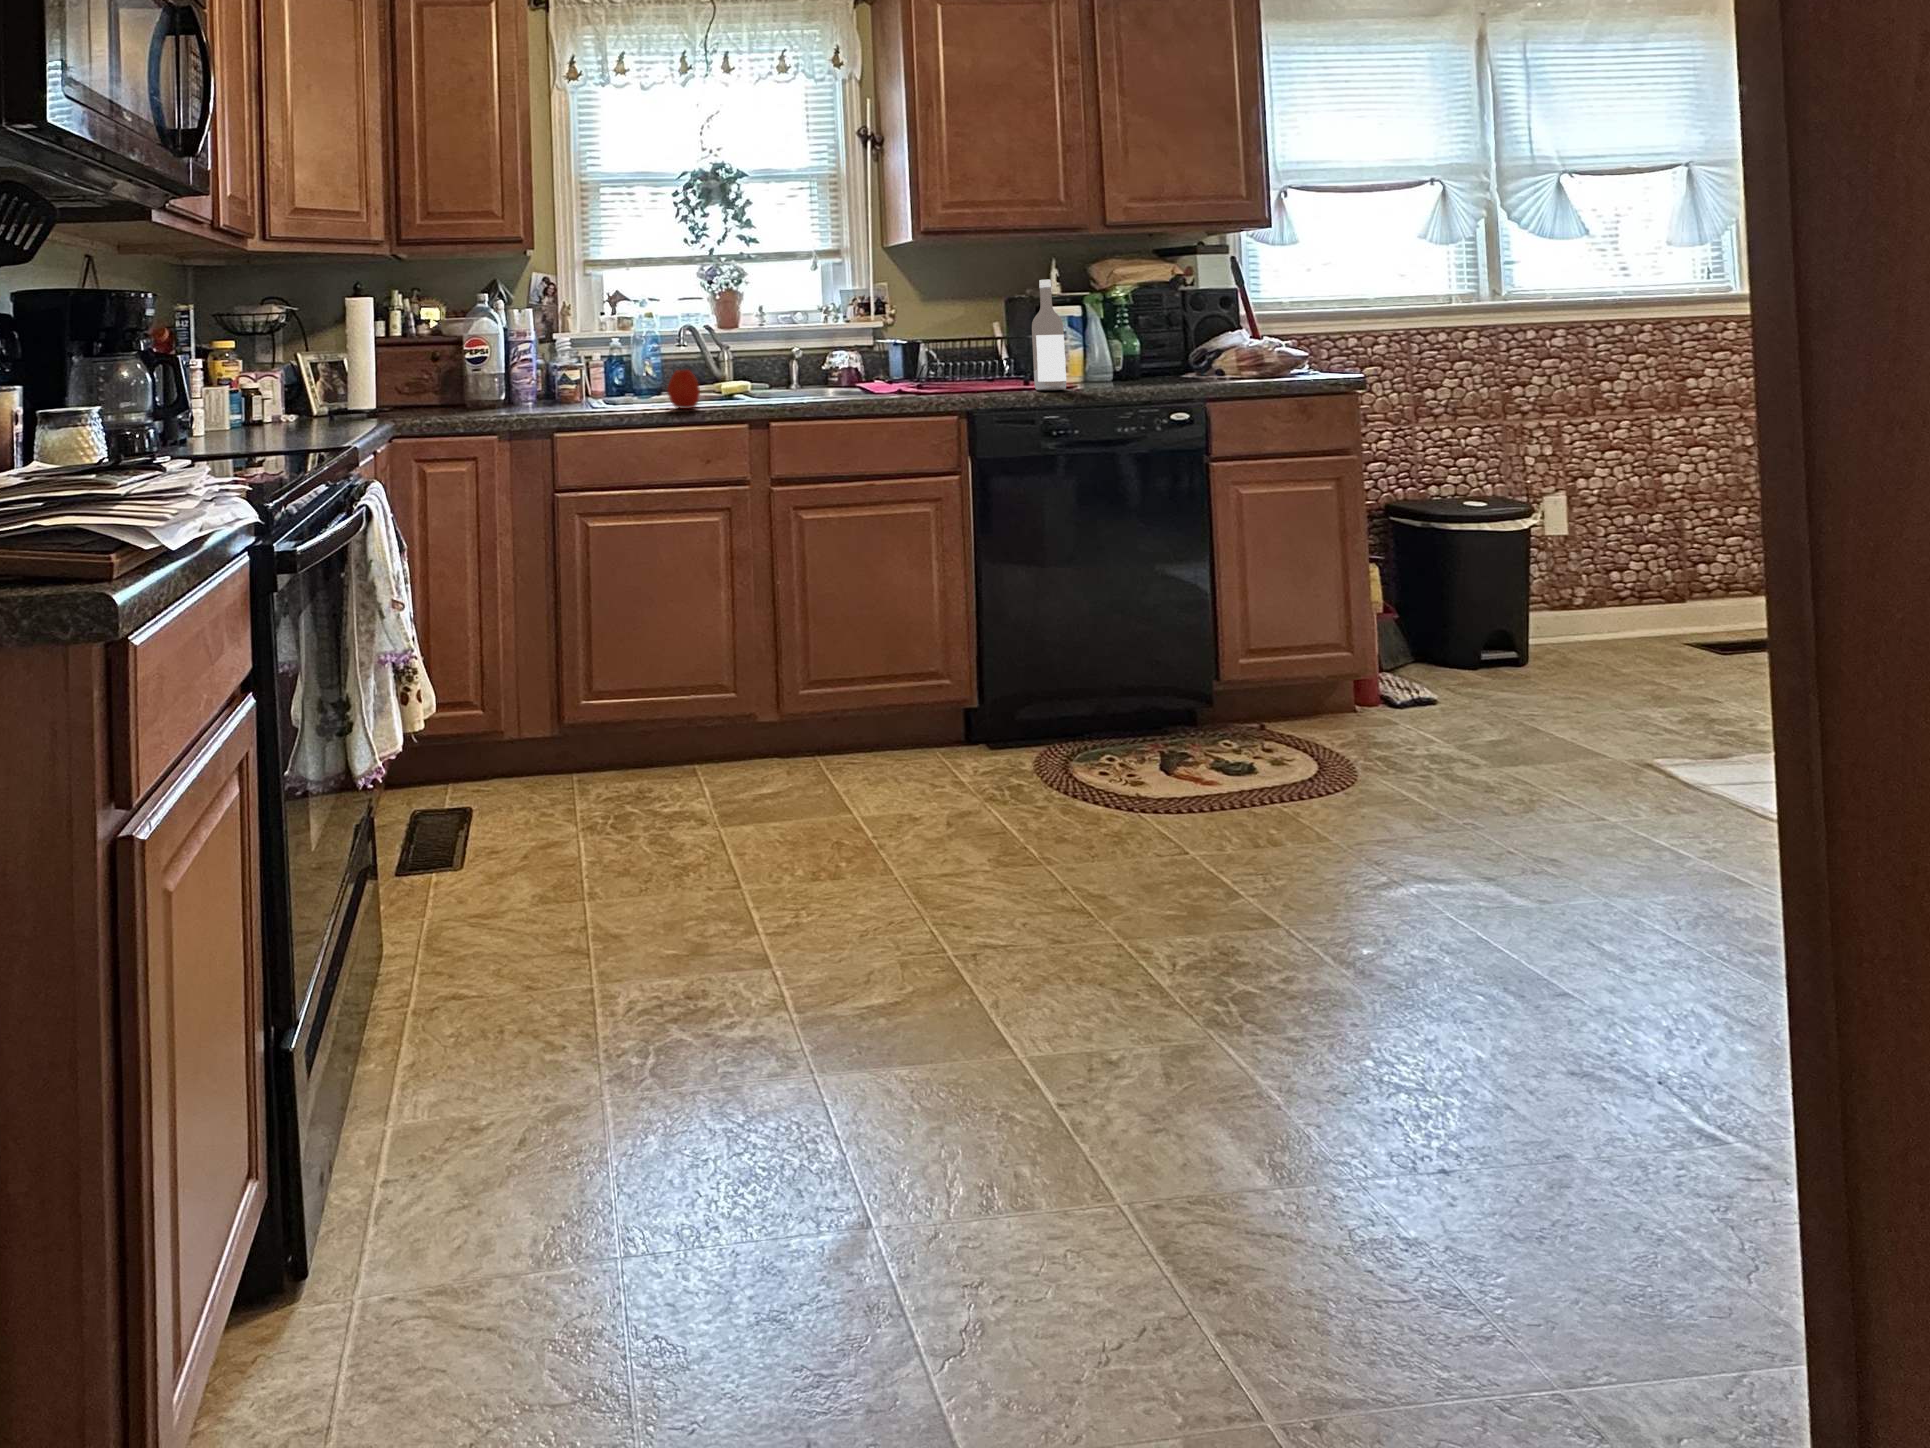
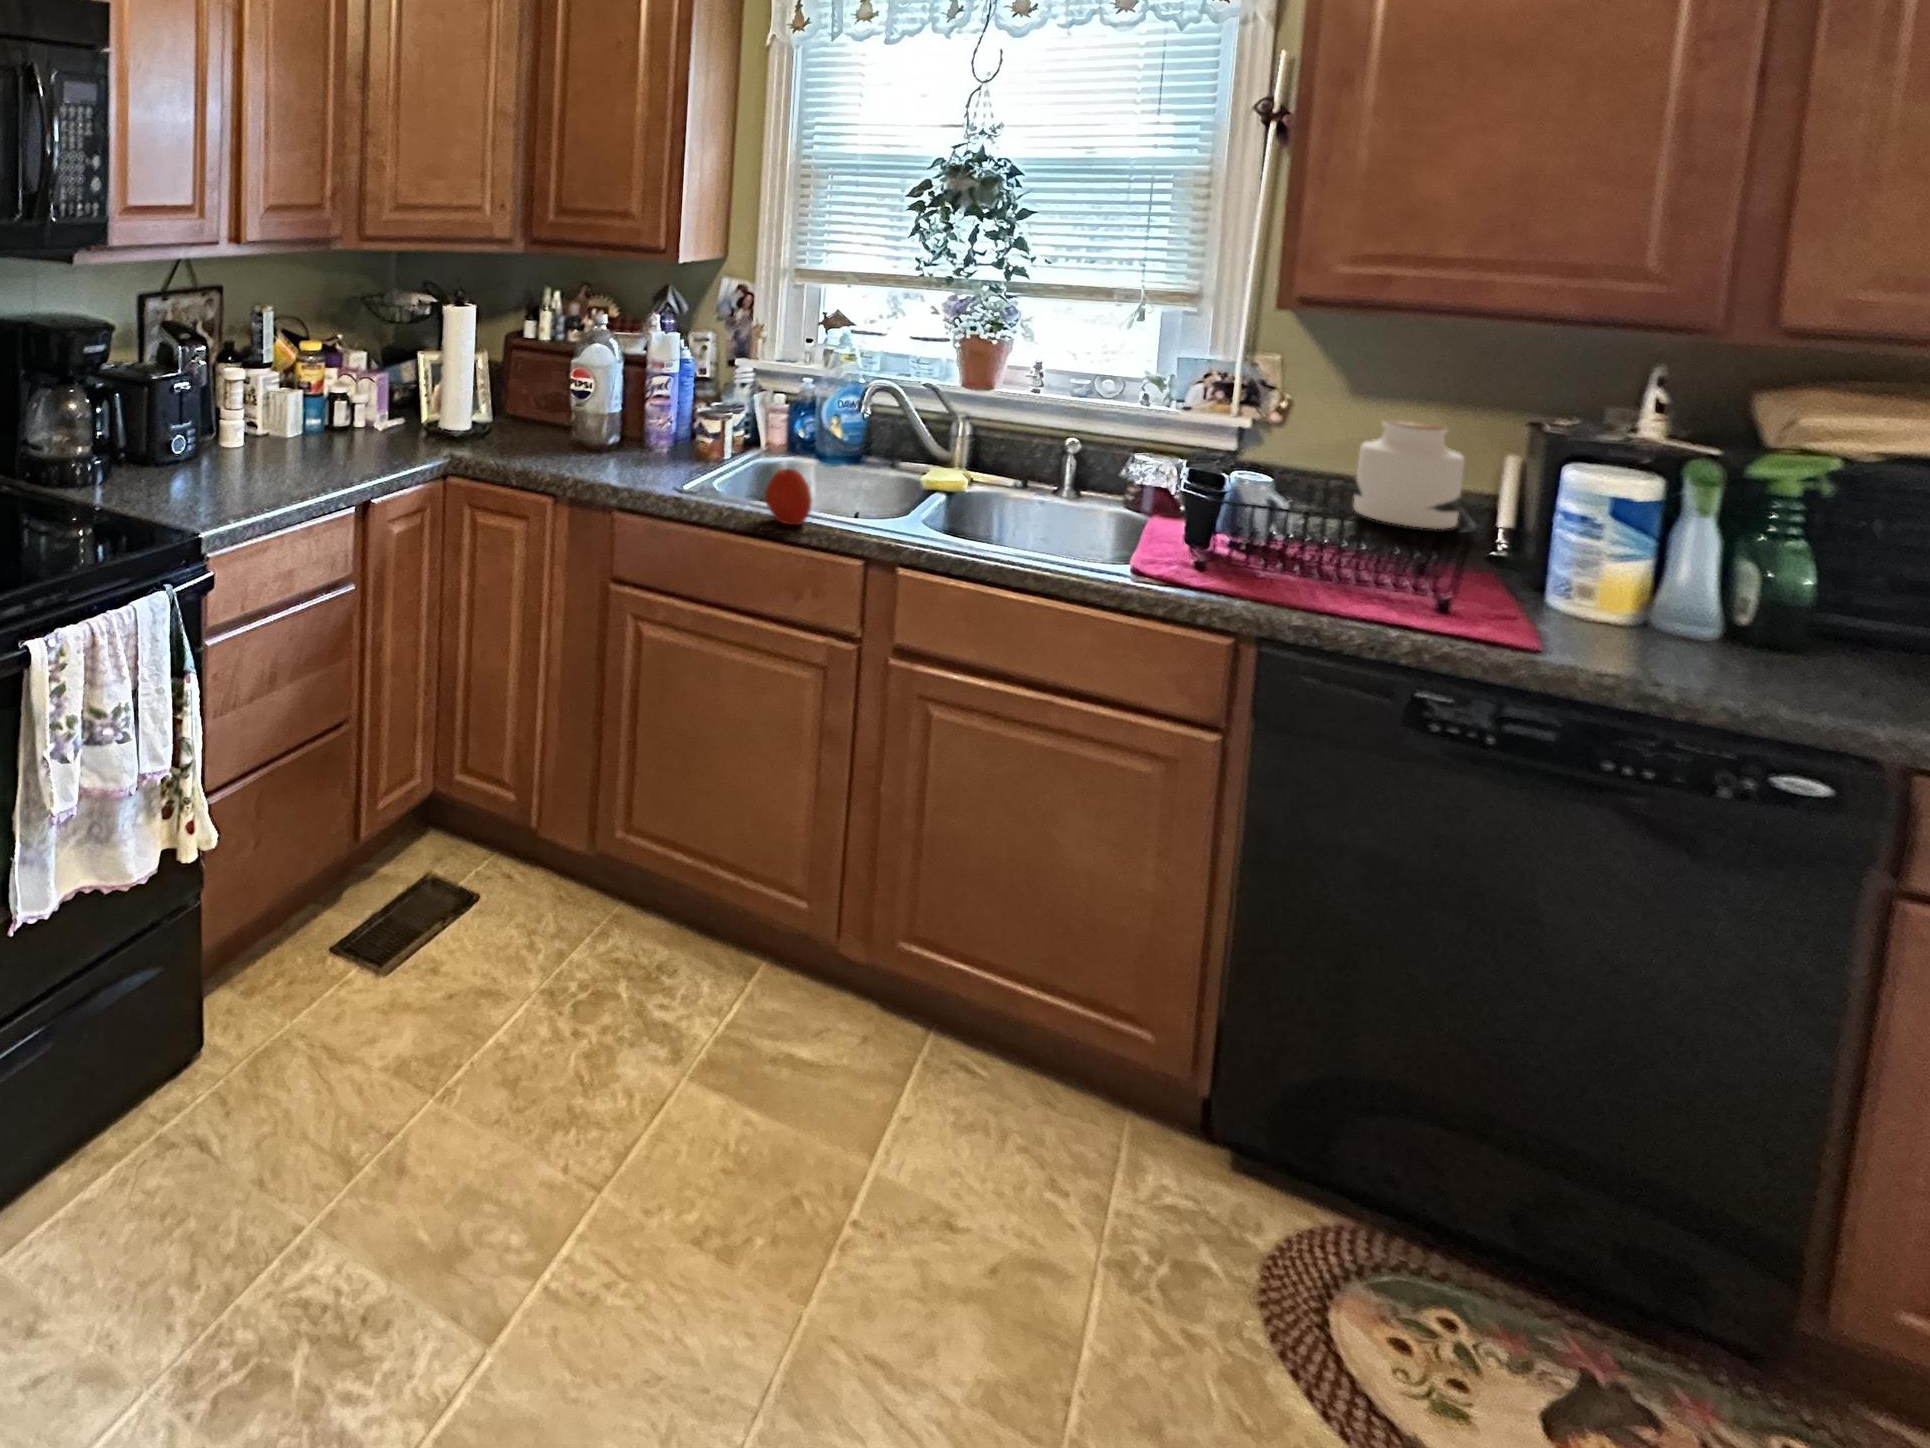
wine bottle: present [1032,280,1066,390] -> none [1470,425,1558,634]
jar: none [935,315,985,373] -> present [1354,421,1464,529]

